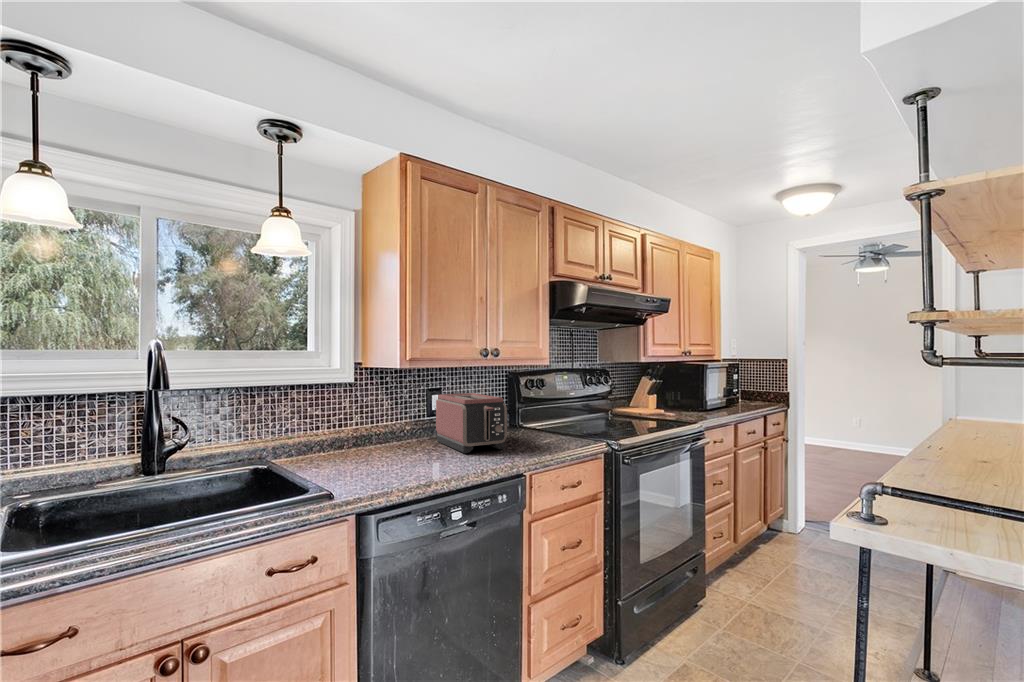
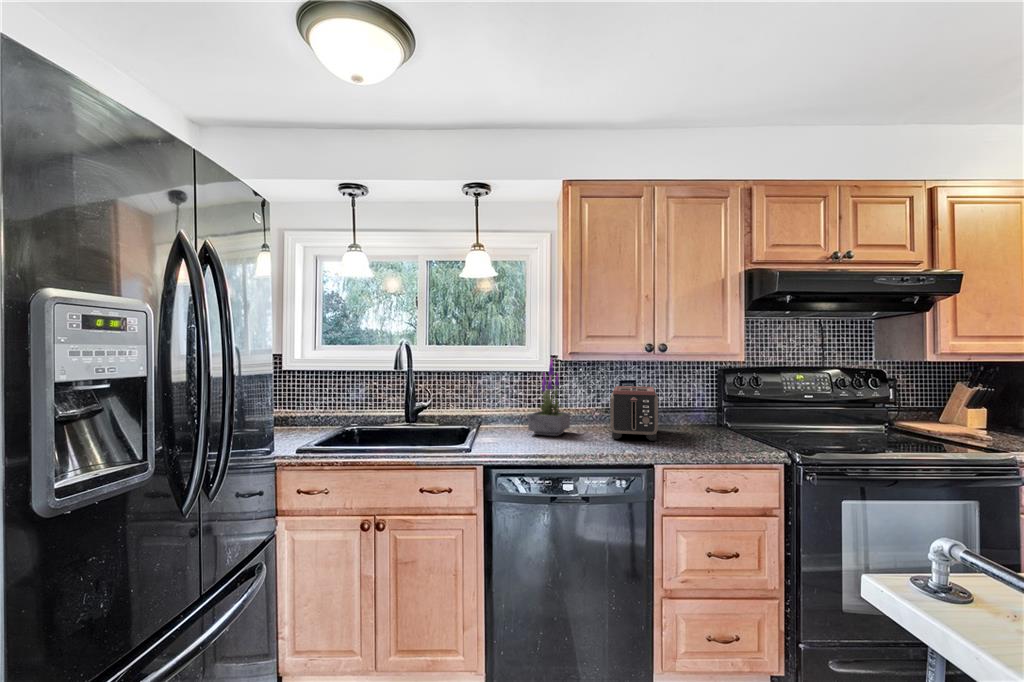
potted plant: none [361,364,407,462] -> present [528,359,570,436]

